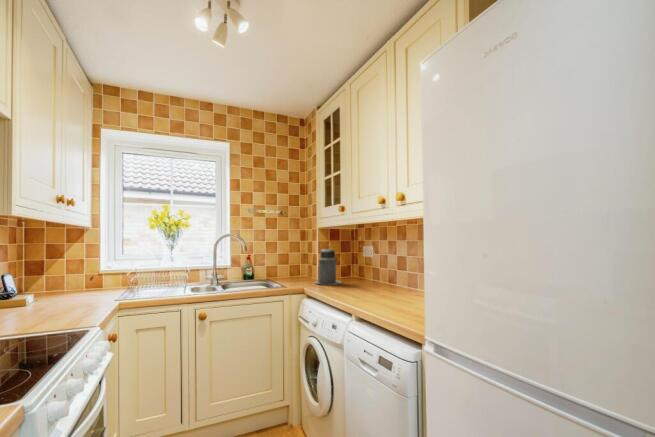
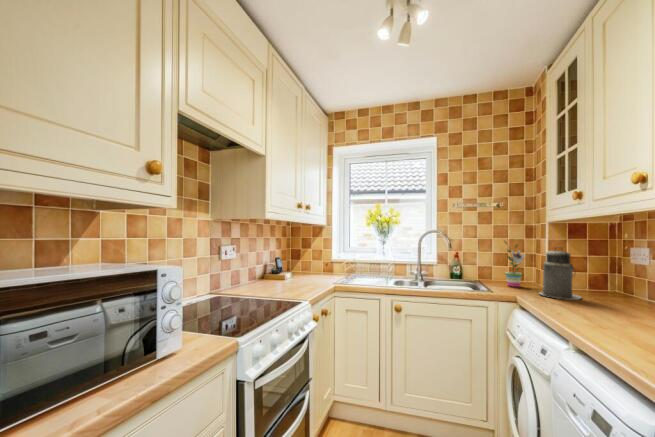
potted plant: none [287,242,304,280] -> present [504,241,525,287]

